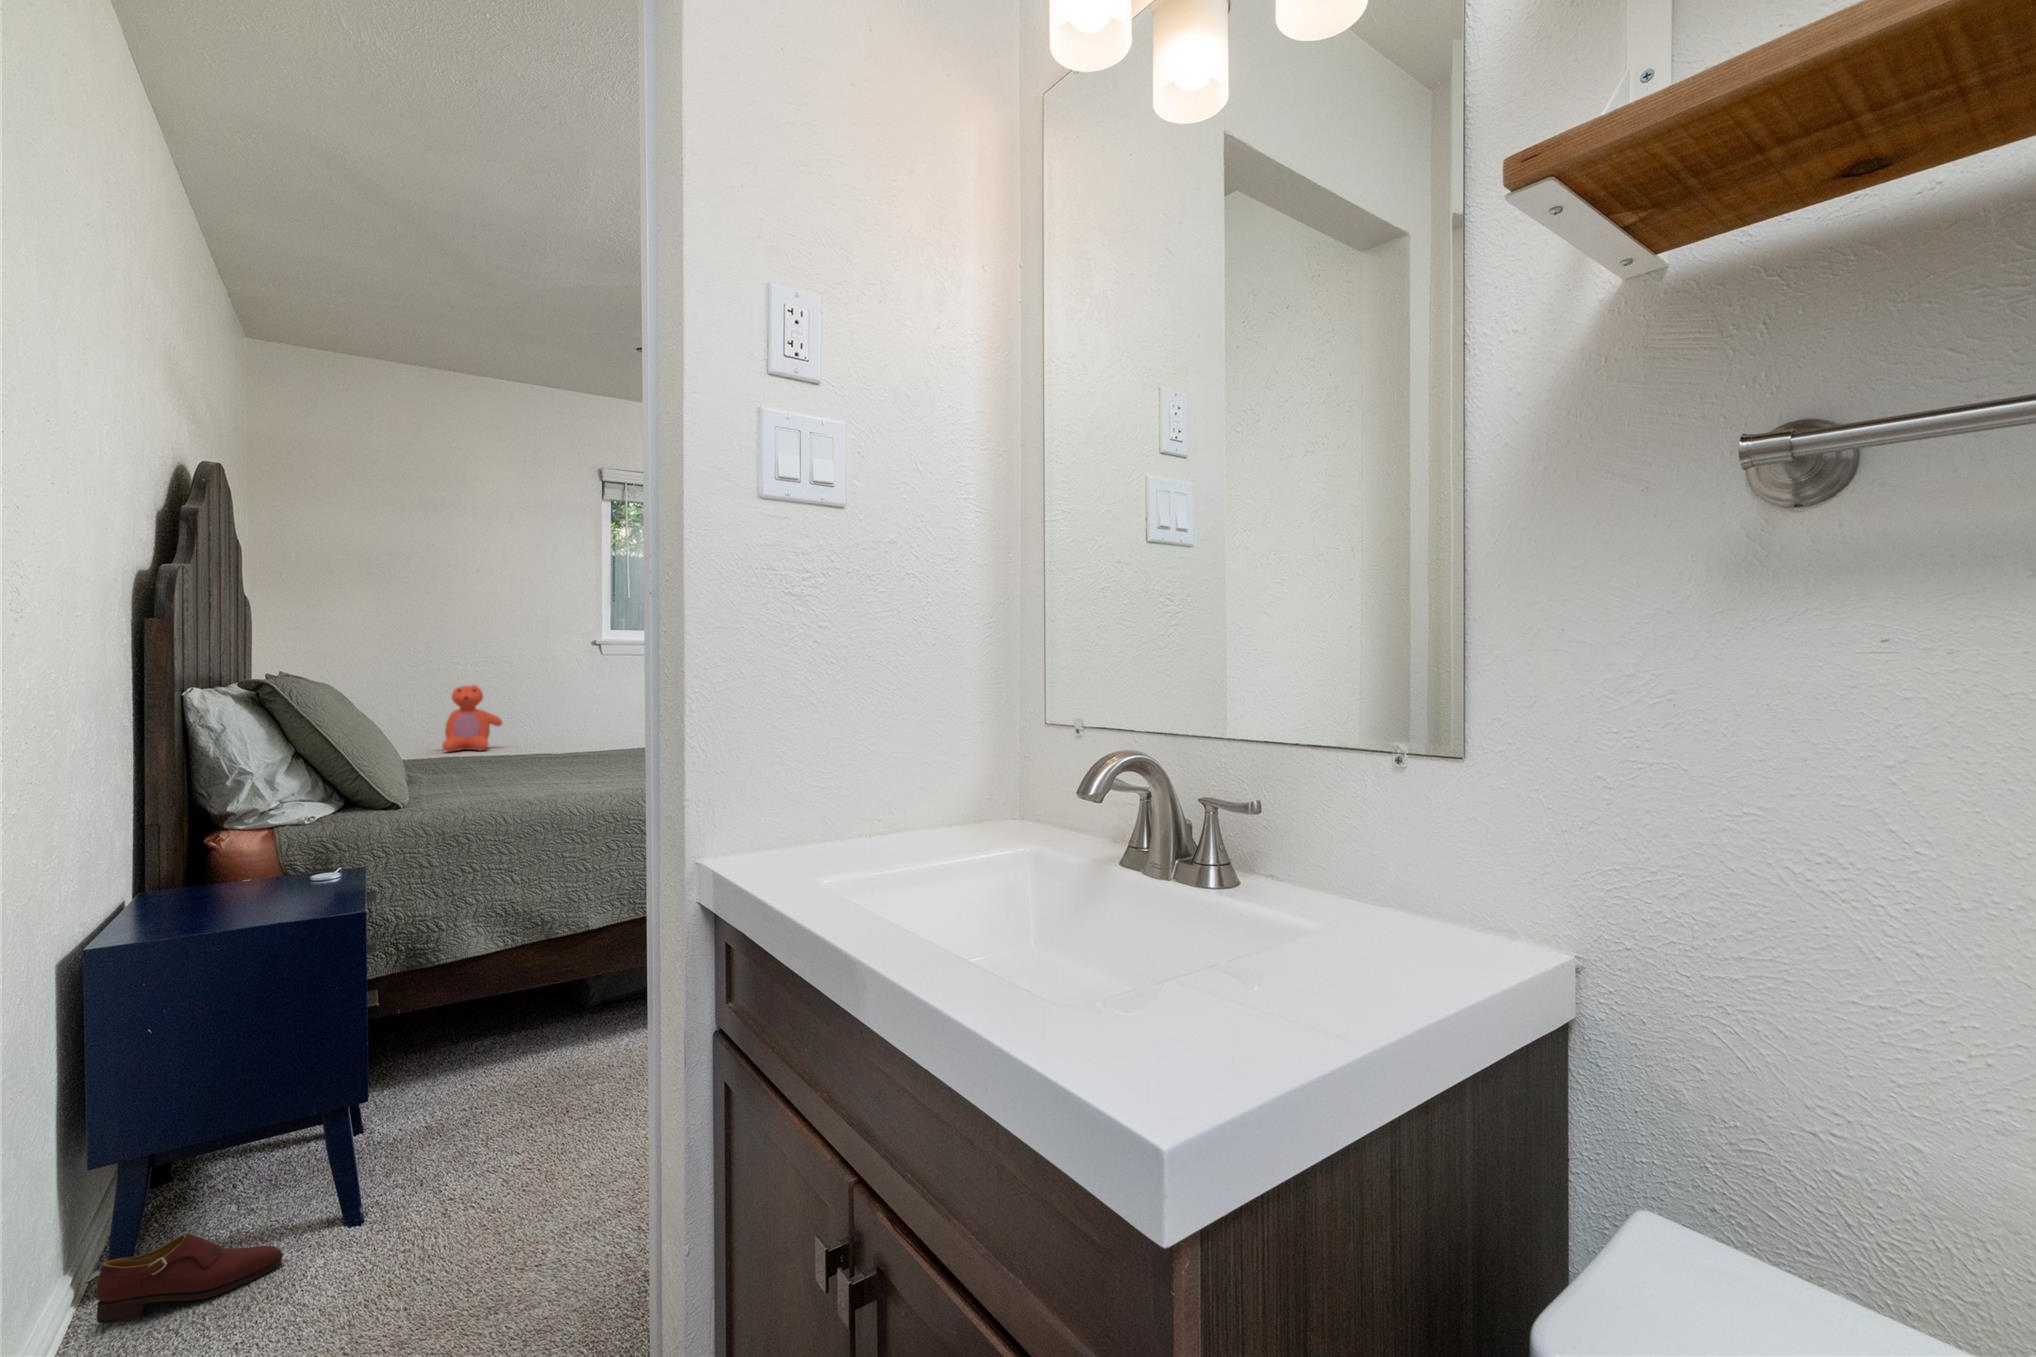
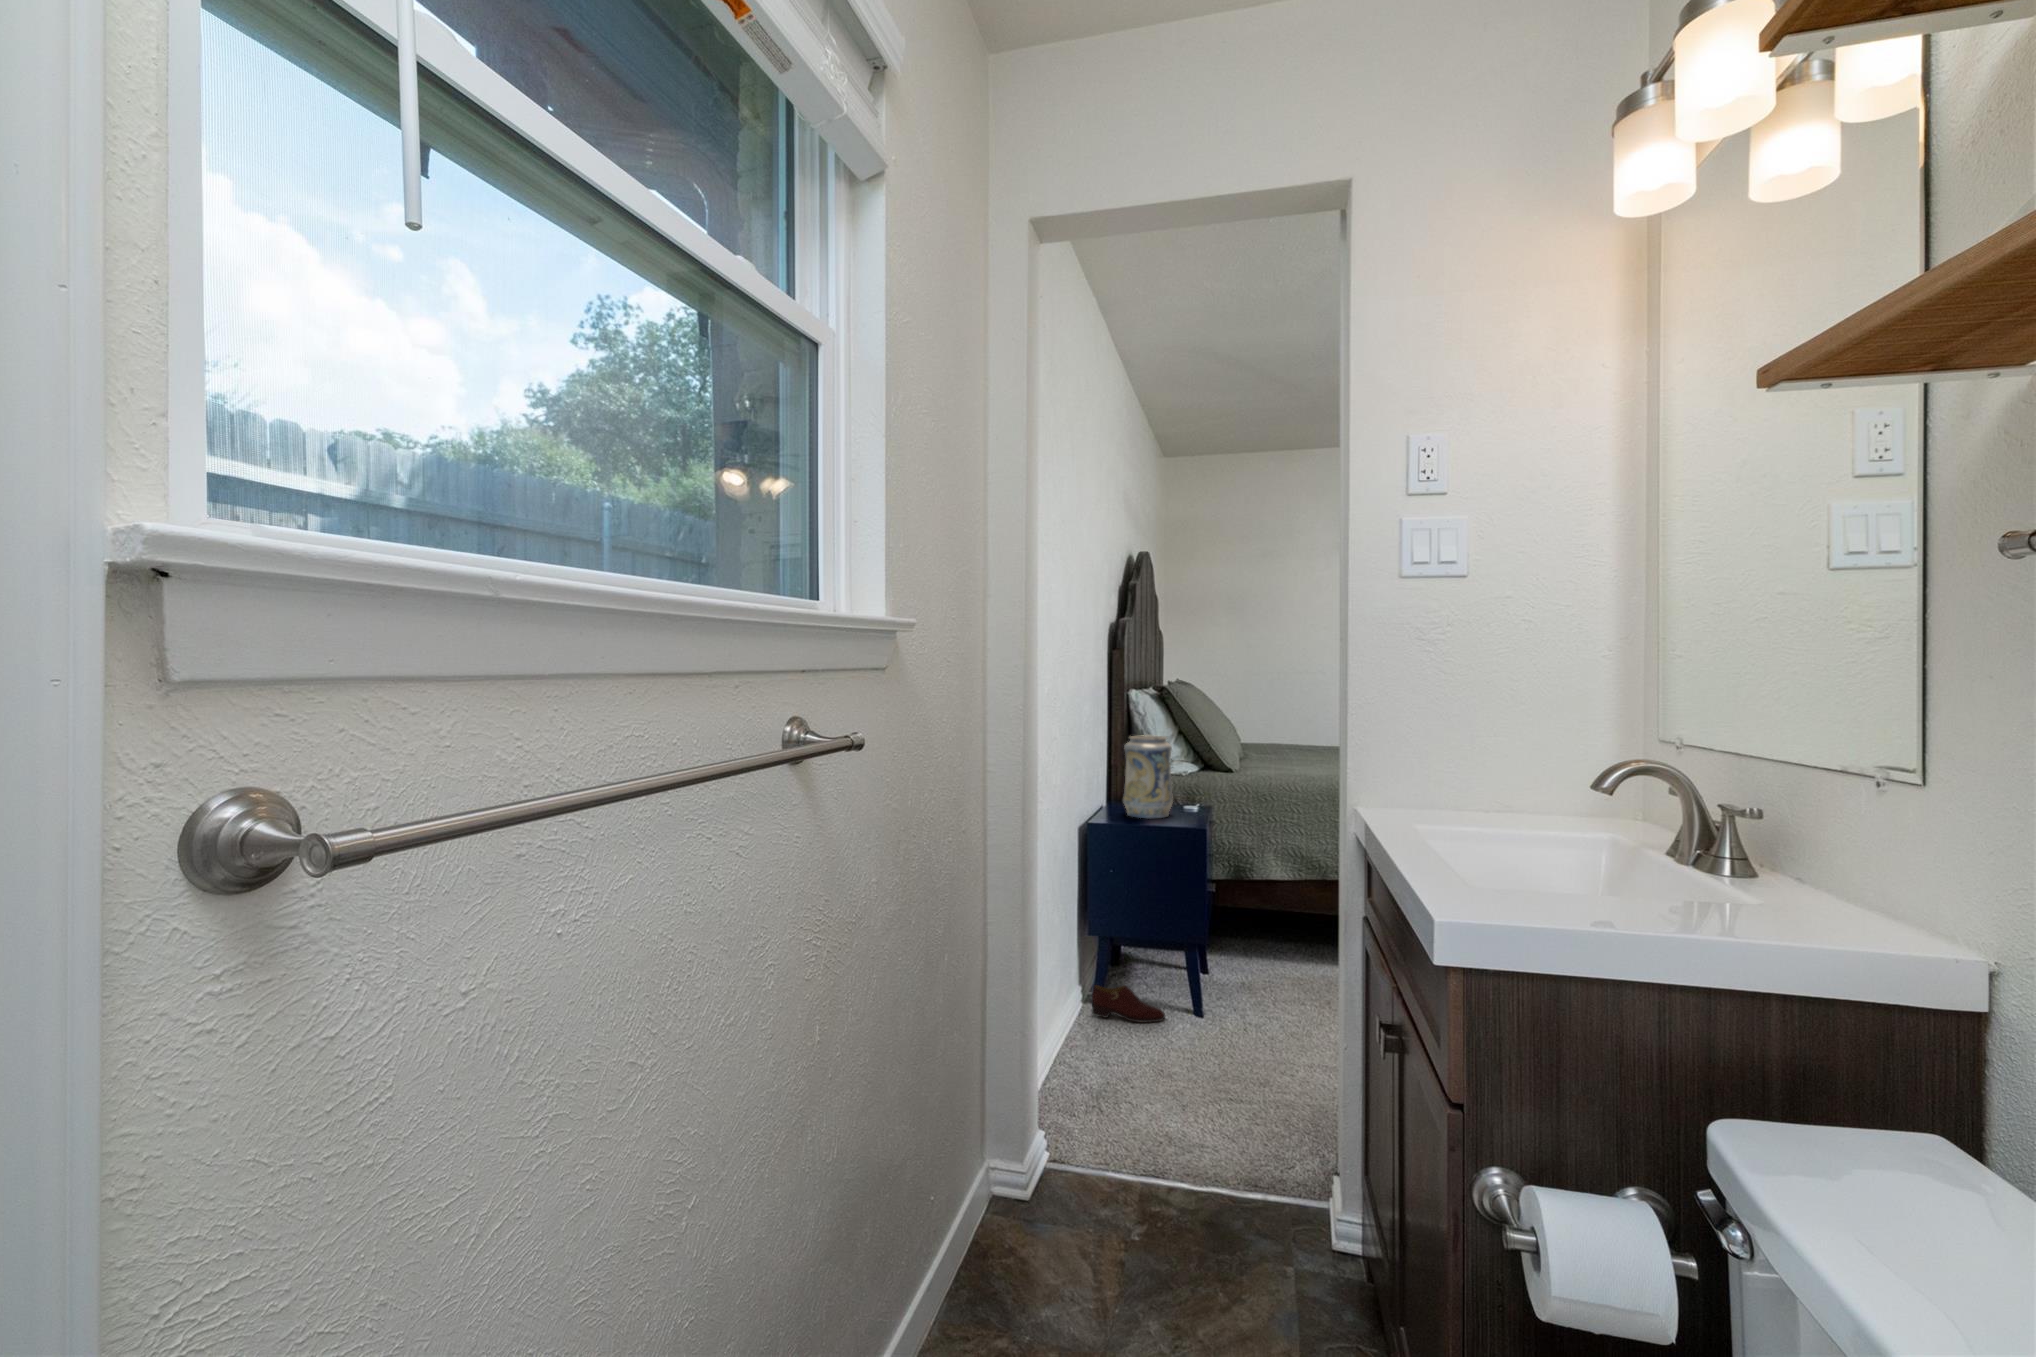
teddy bear: present [442,685,502,752] -> none [1265,683,1313,740]
decorative vase: none [176,764,290,914] -> present [1123,735,1173,818]

